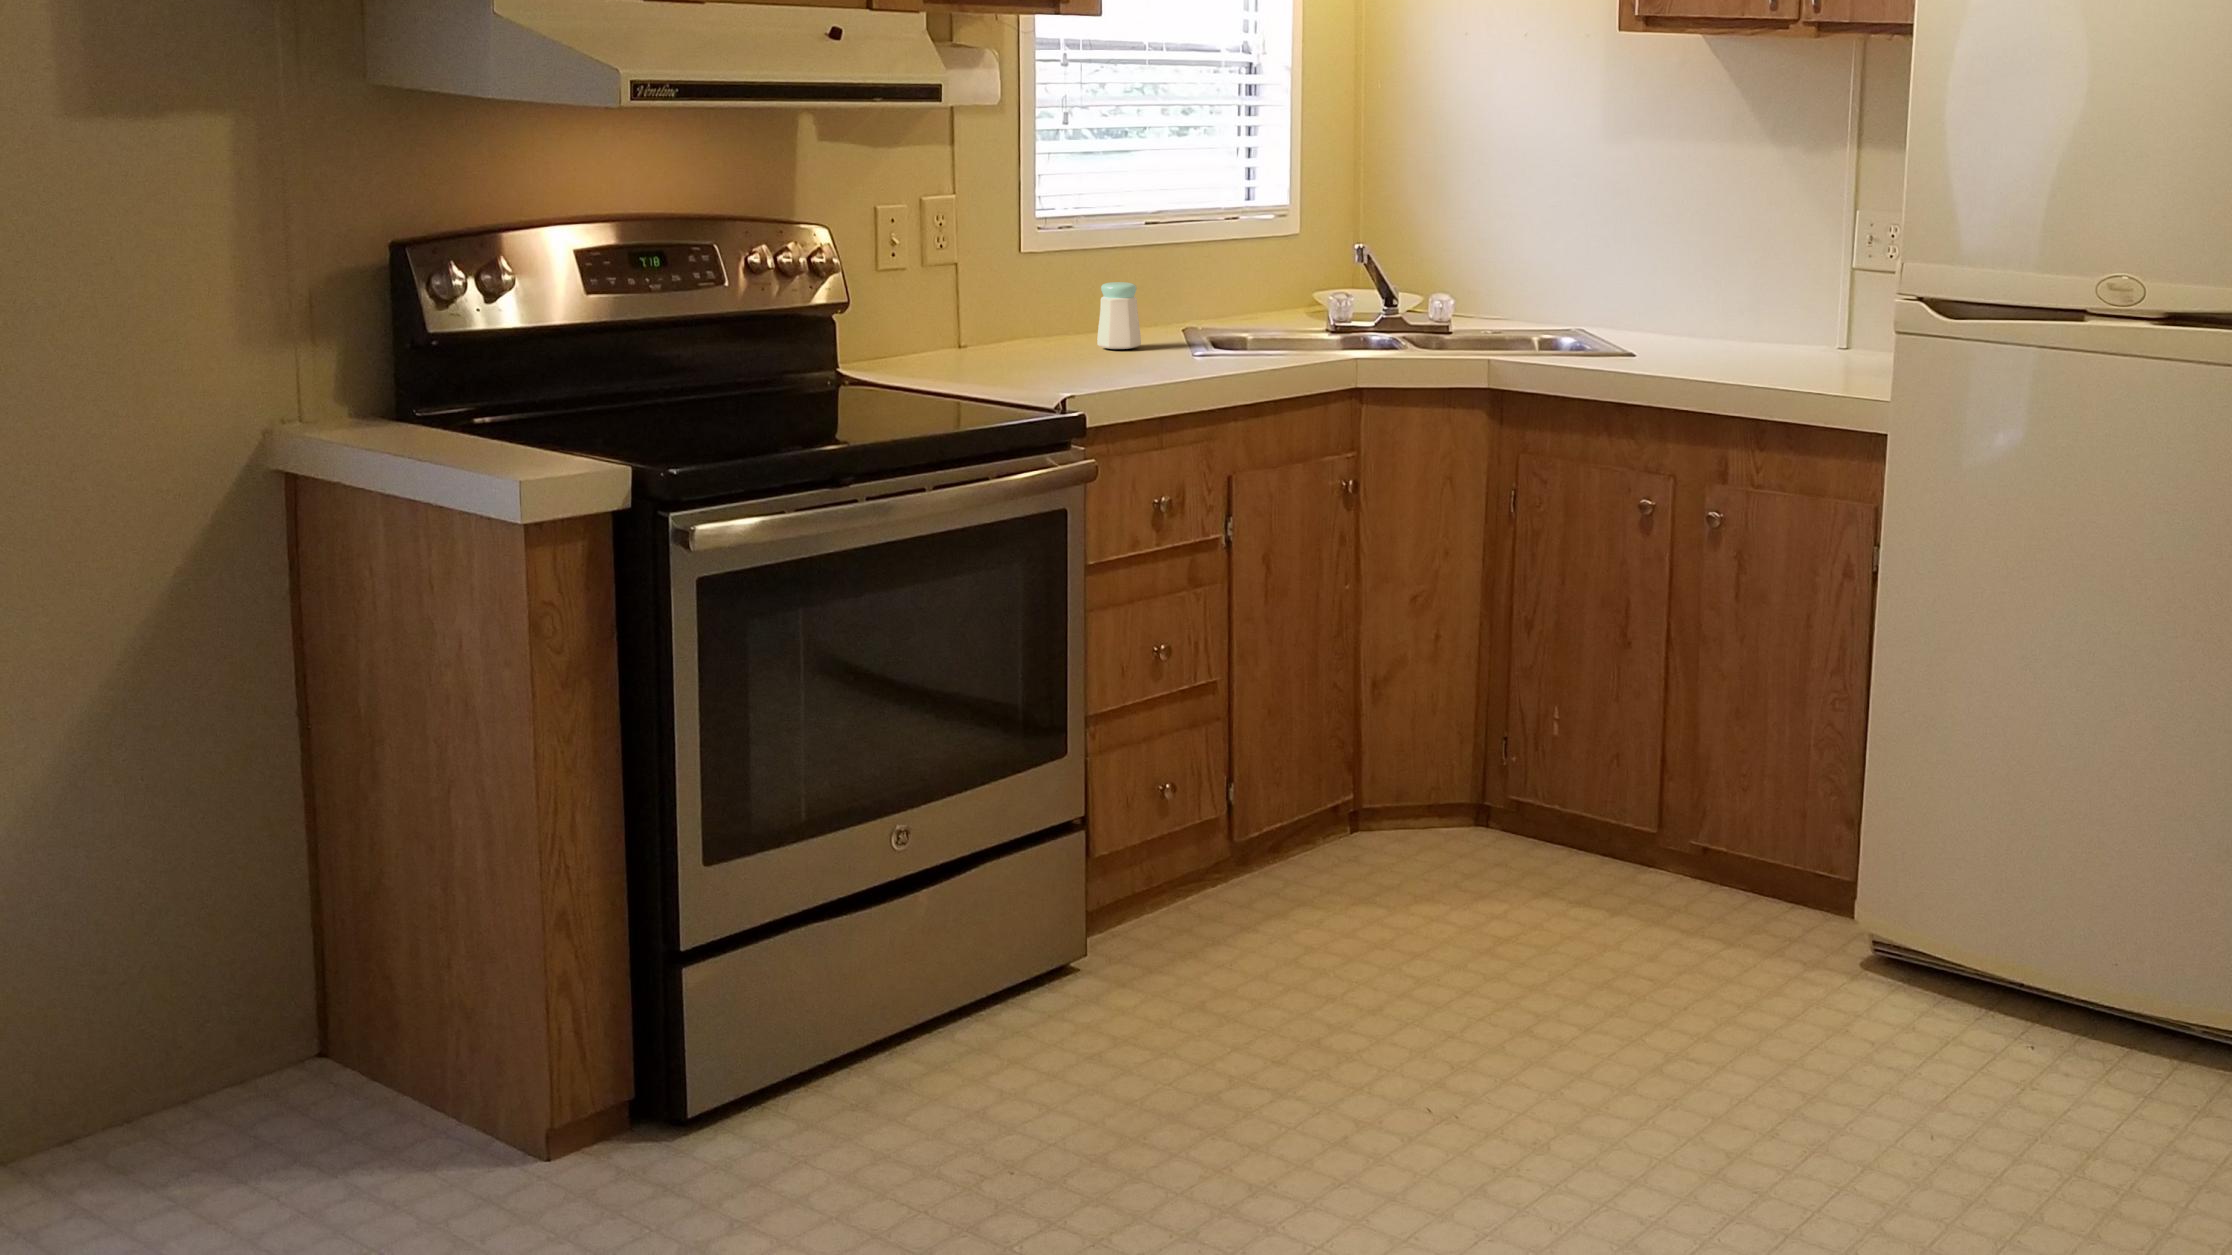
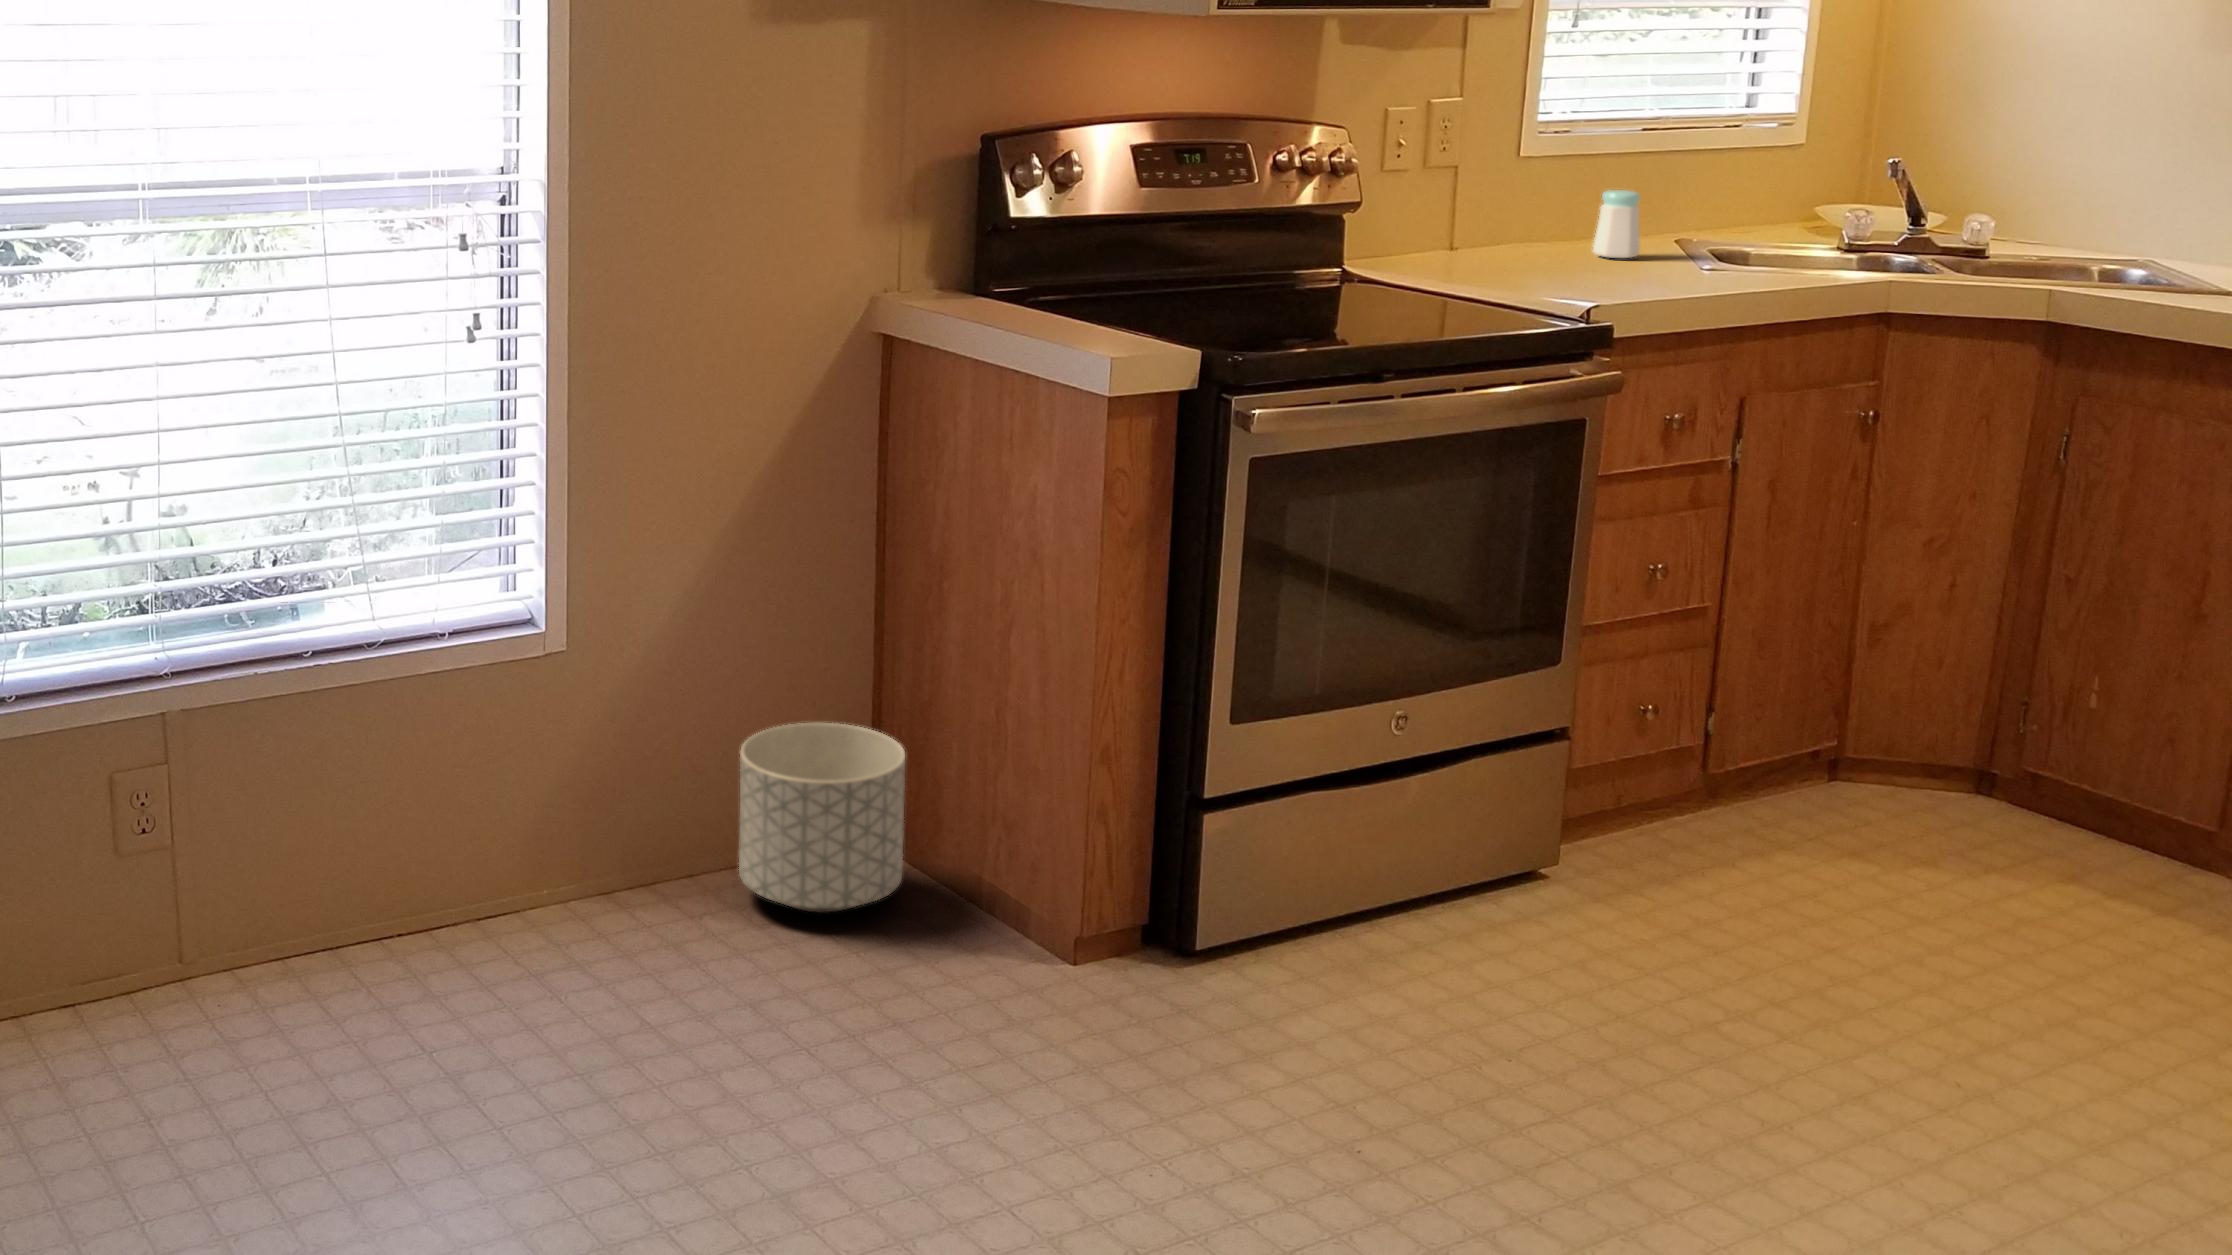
planter: none [104,936,337,1167] -> present [739,723,905,913]

